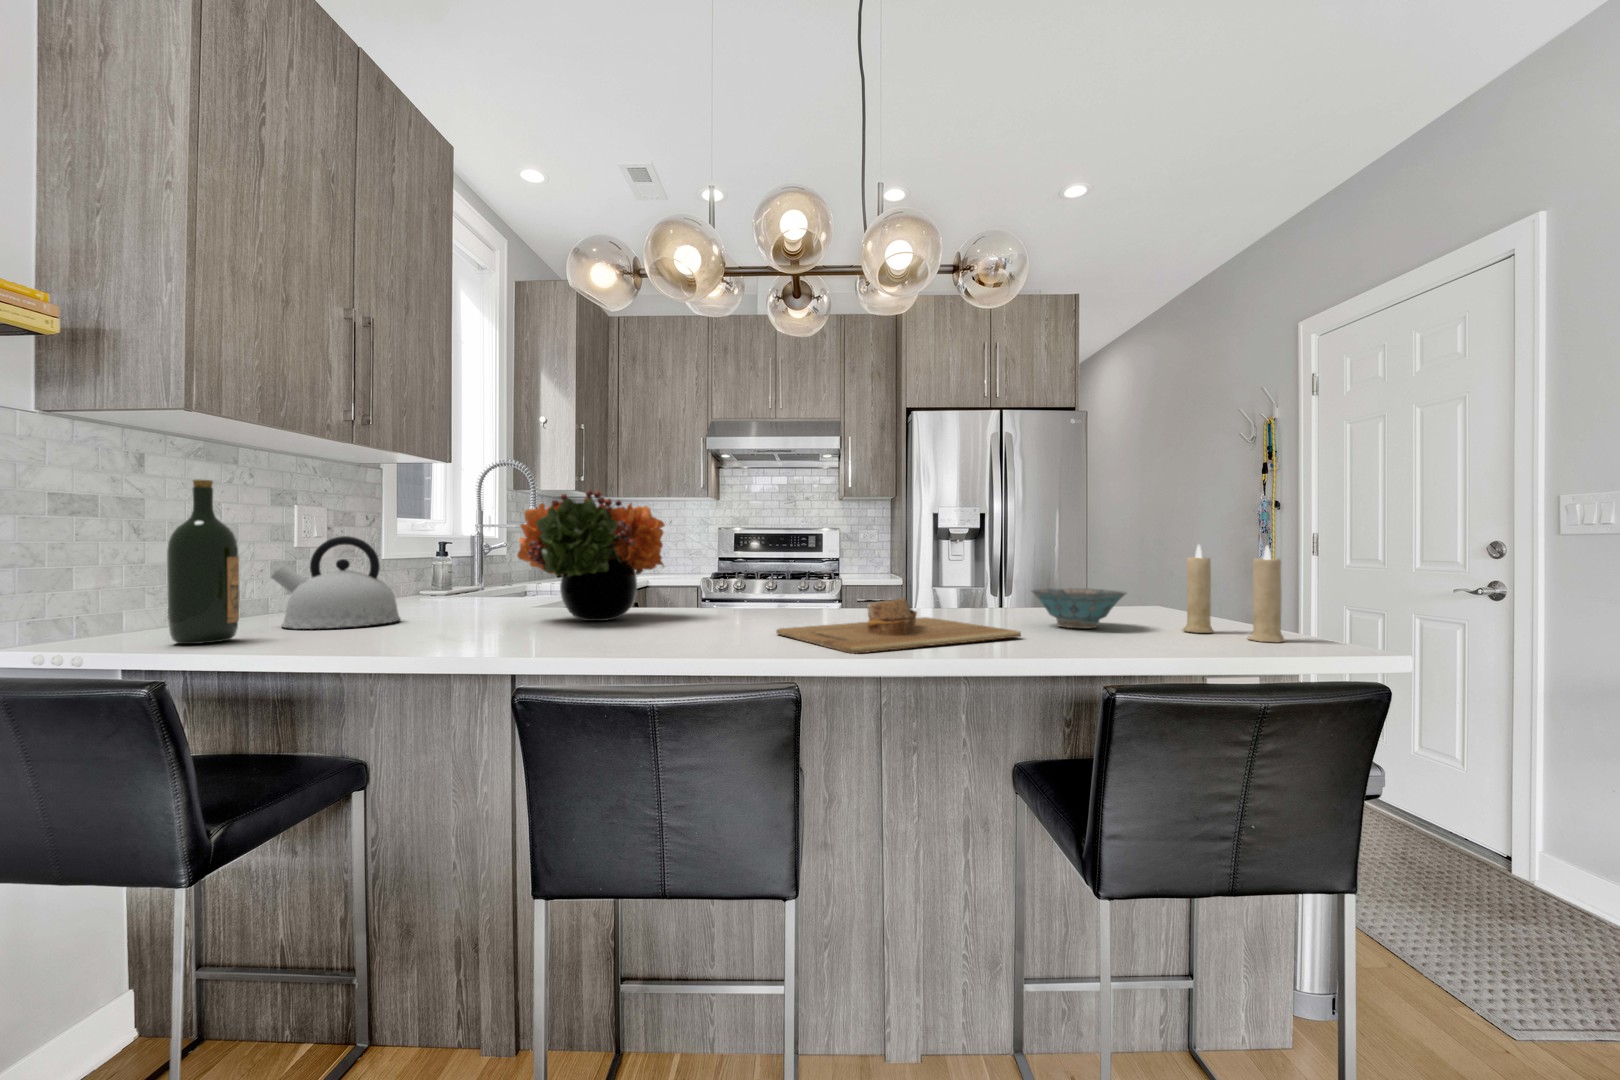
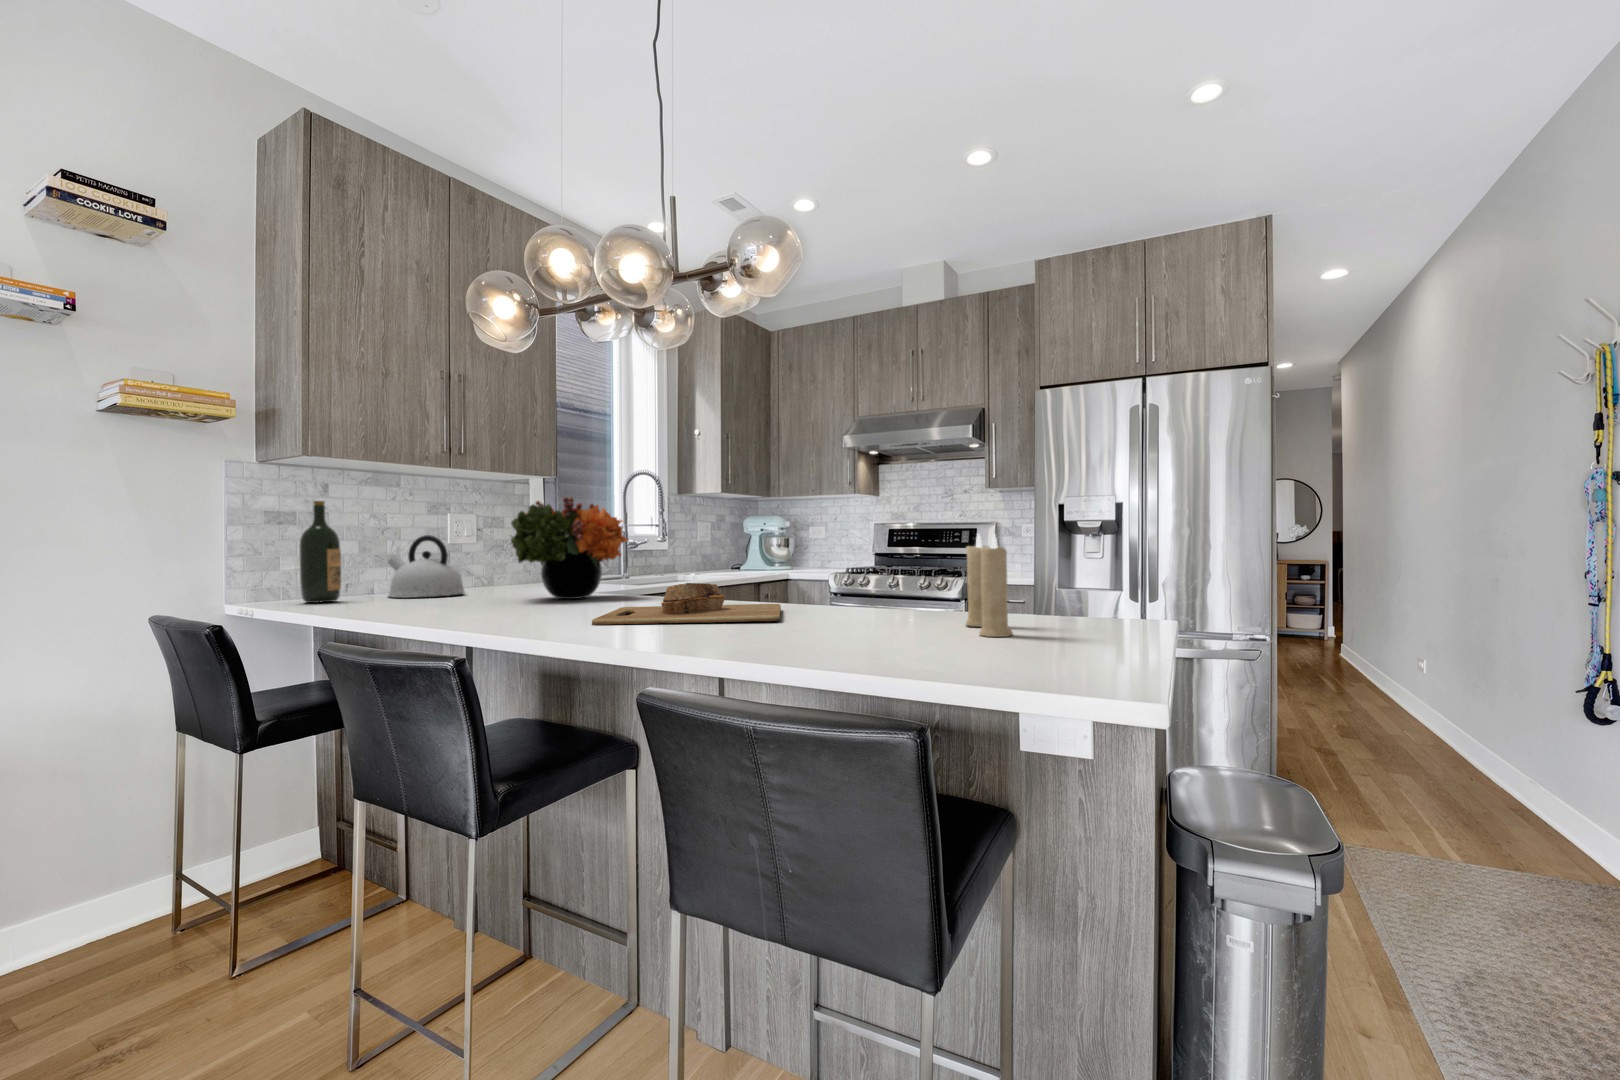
ceramic bowl: present [1032,588,1126,628] -> none [846,579,938,618]

